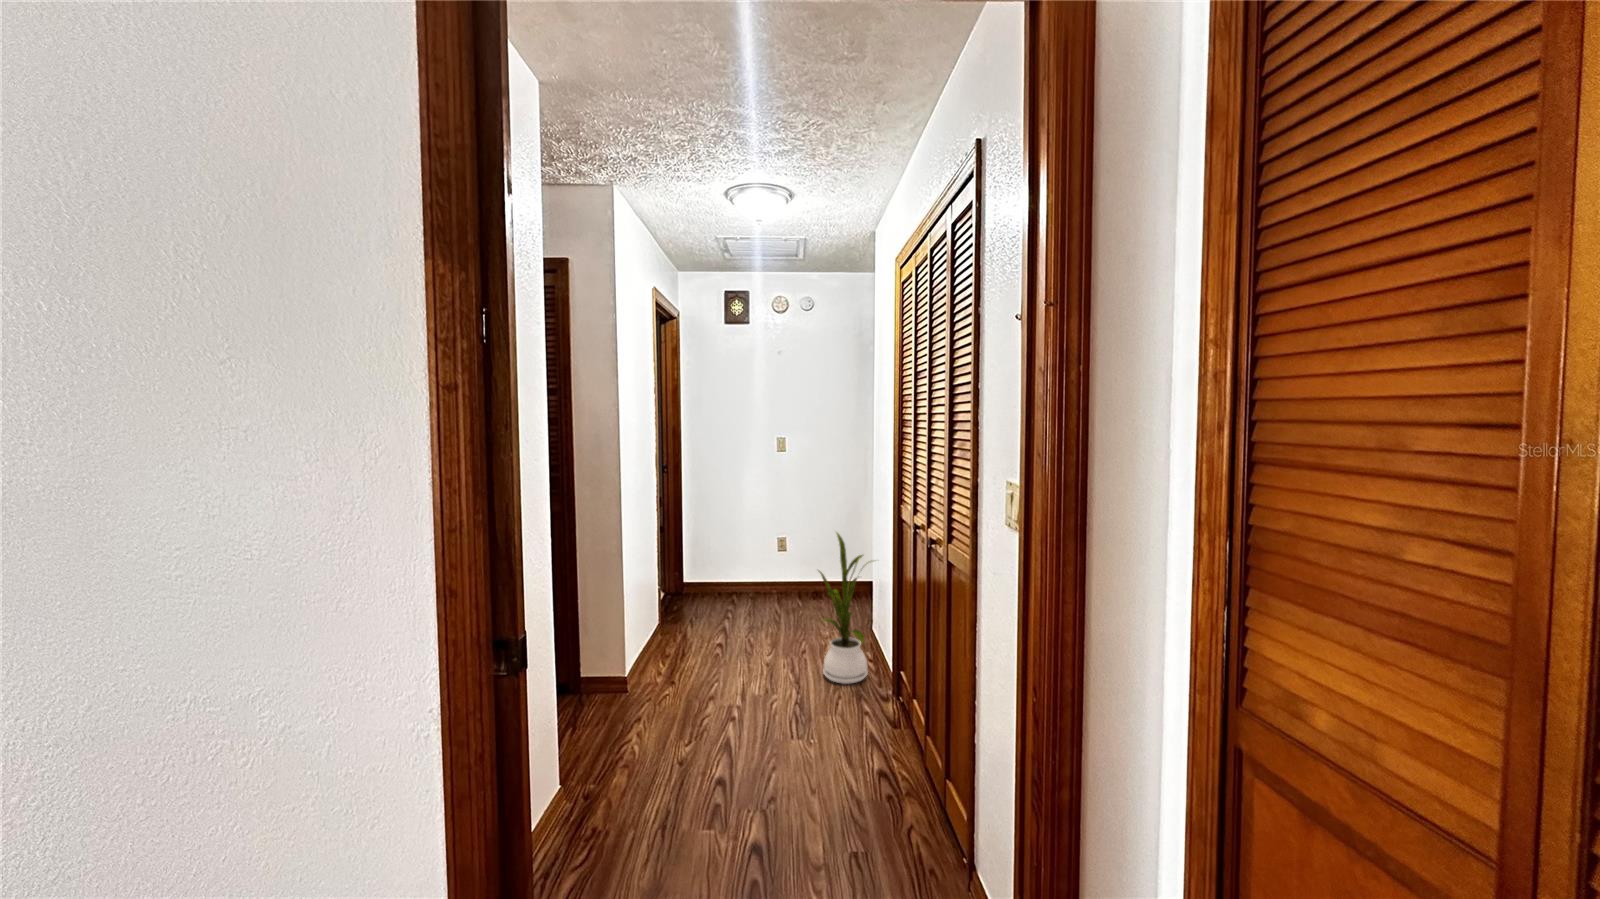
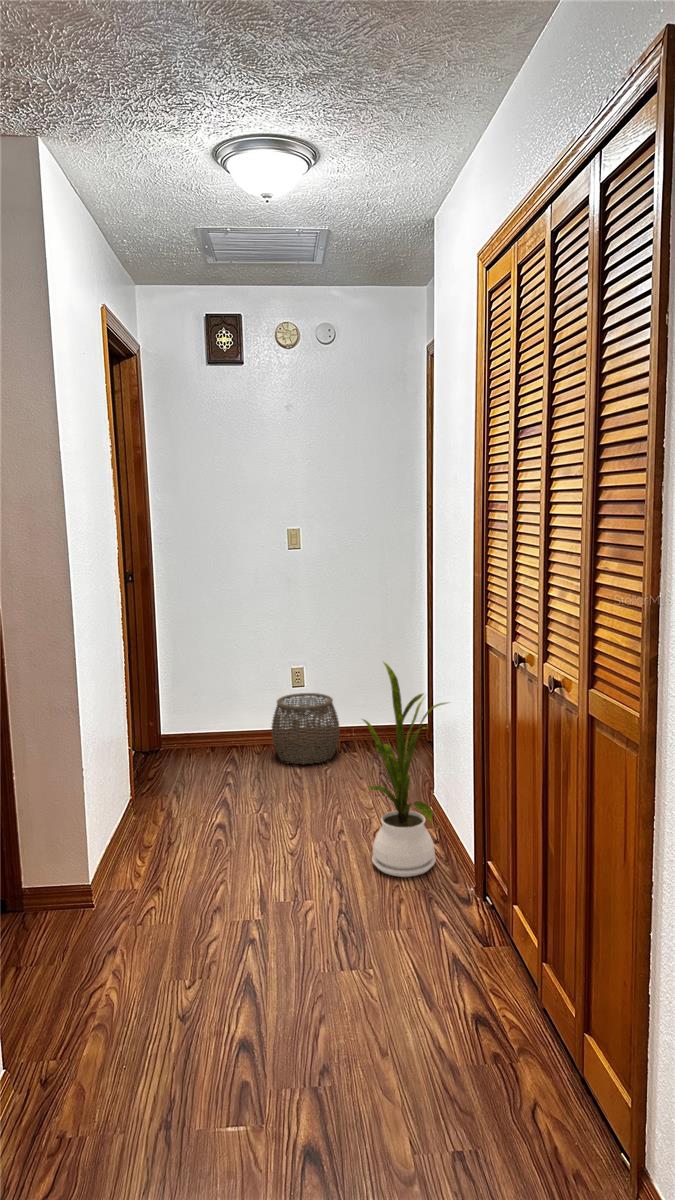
woven basket: none [761,556,811,608] -> present [272,693,340,764]

